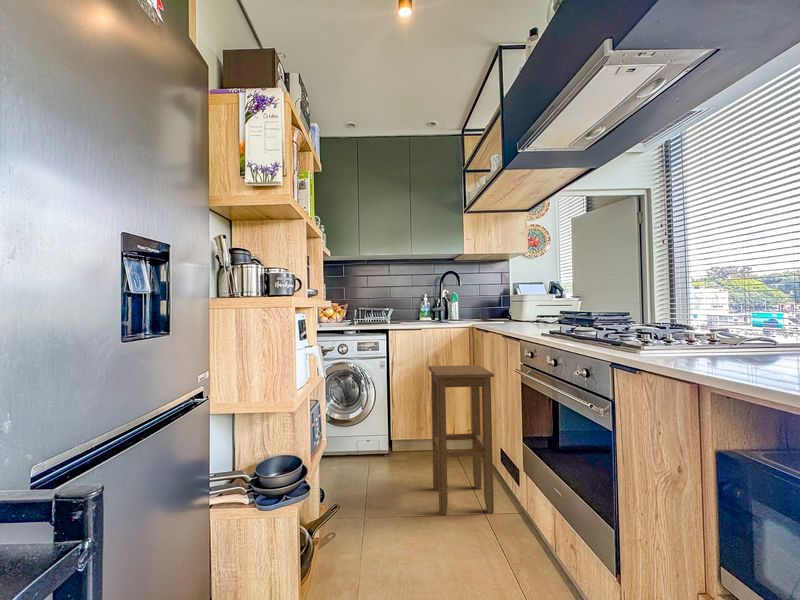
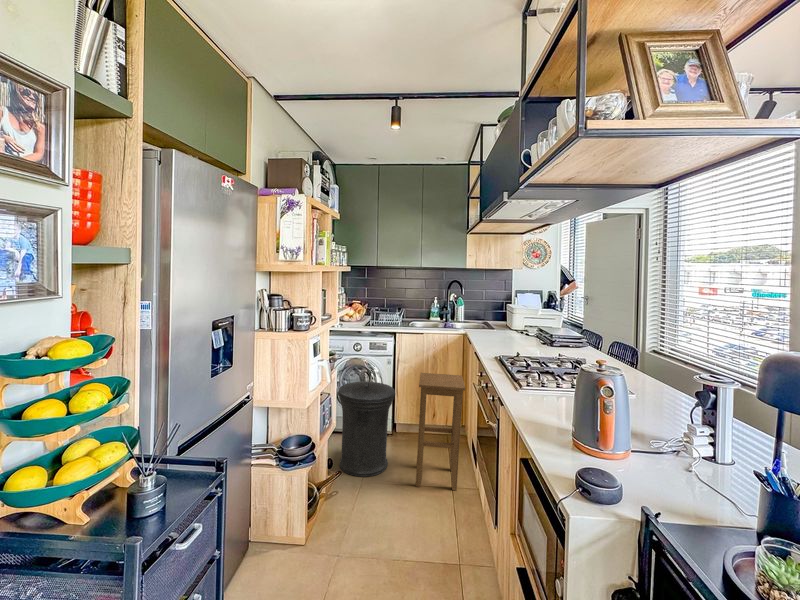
trash can: none [326,385,400,511] -> present [338,382,395,477]

